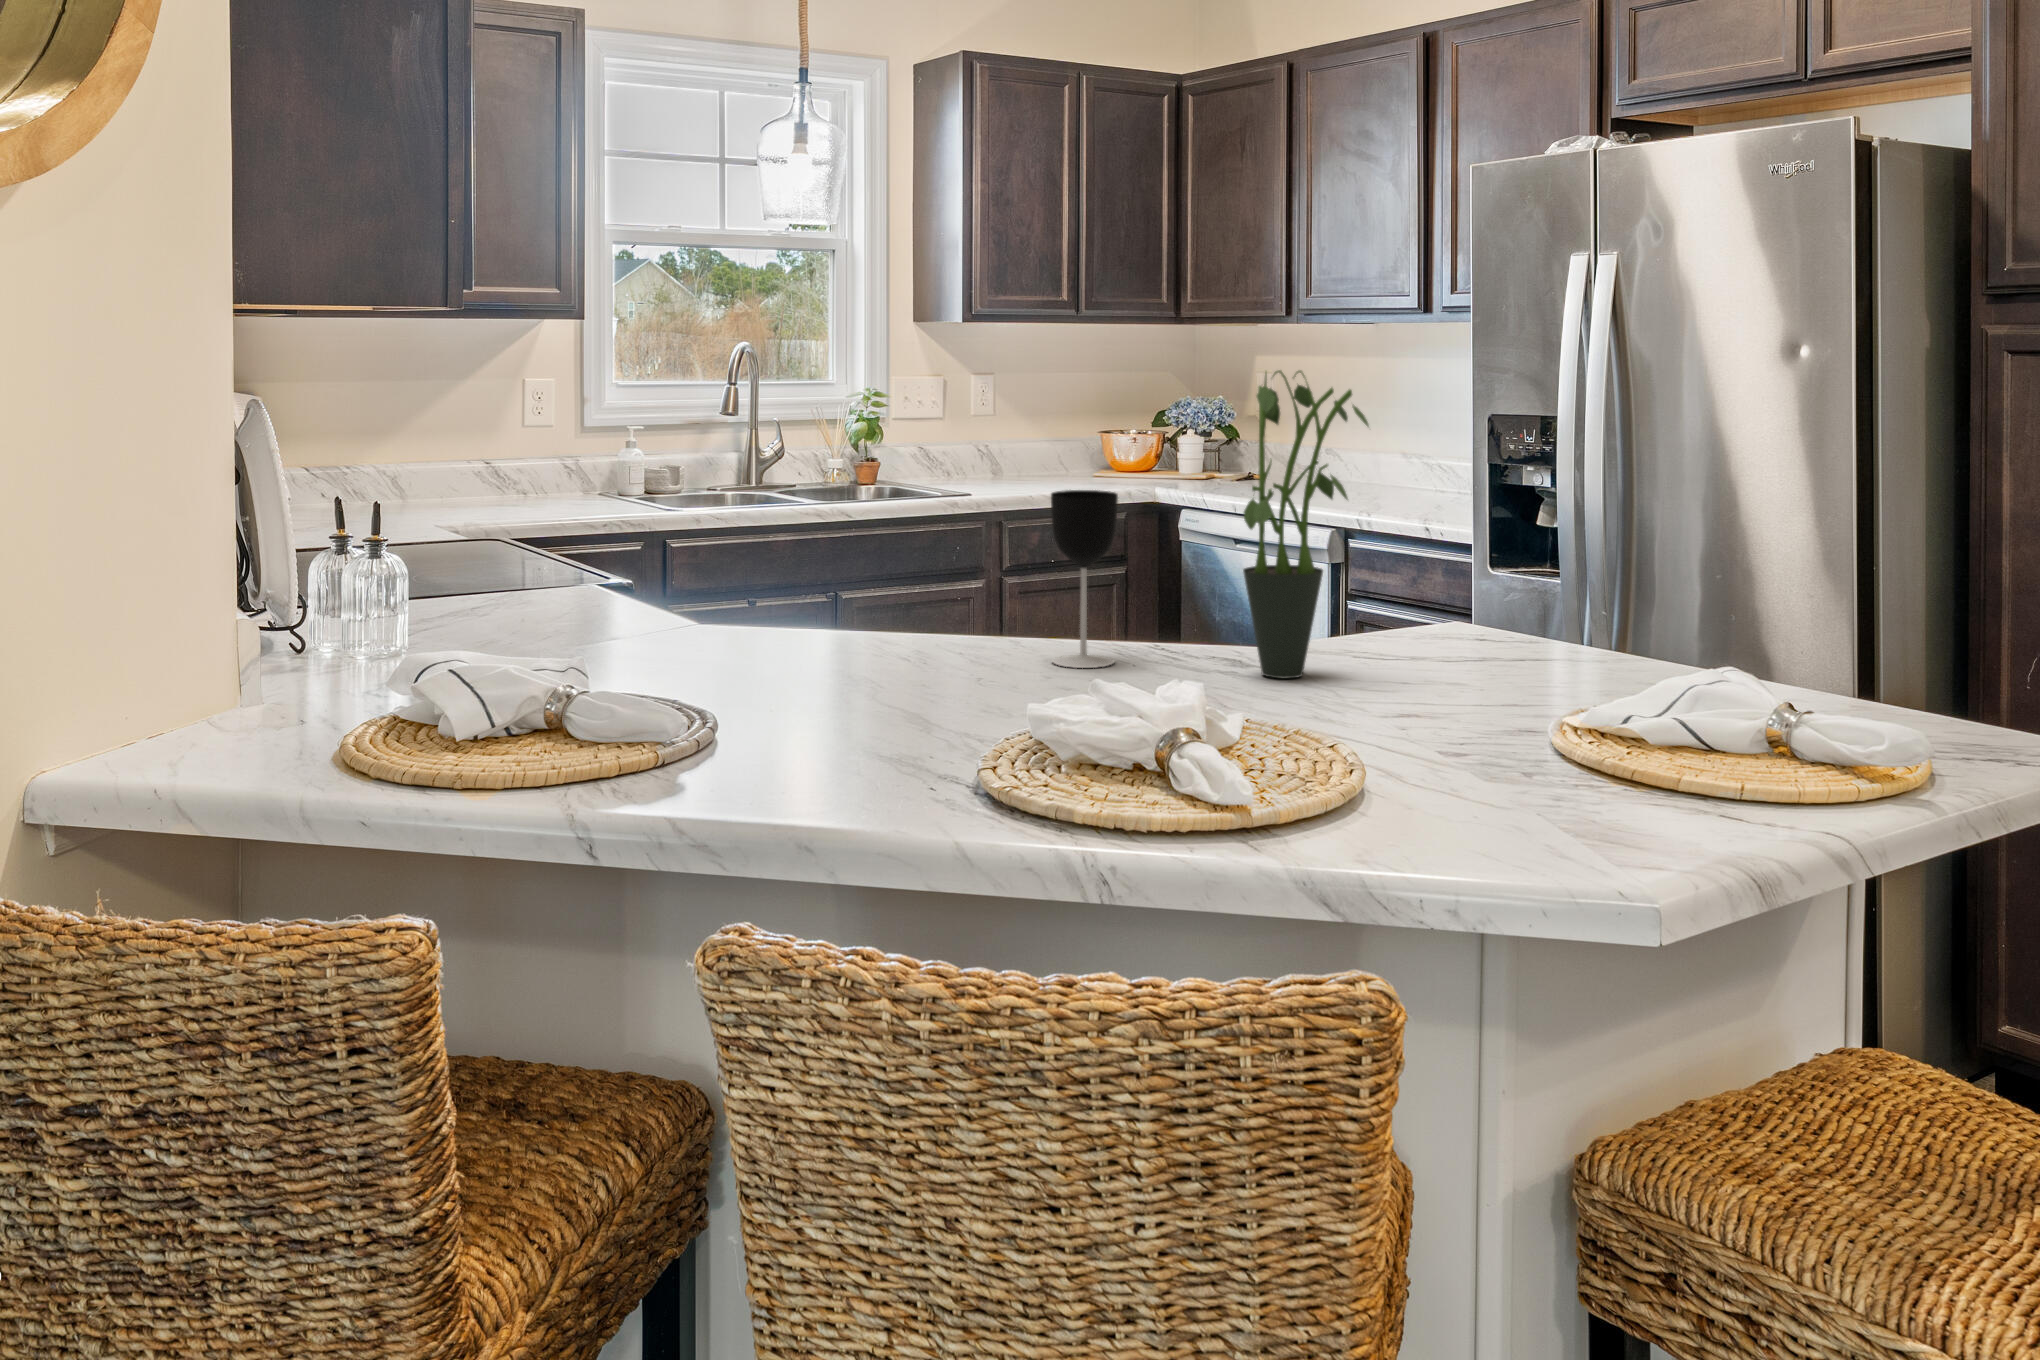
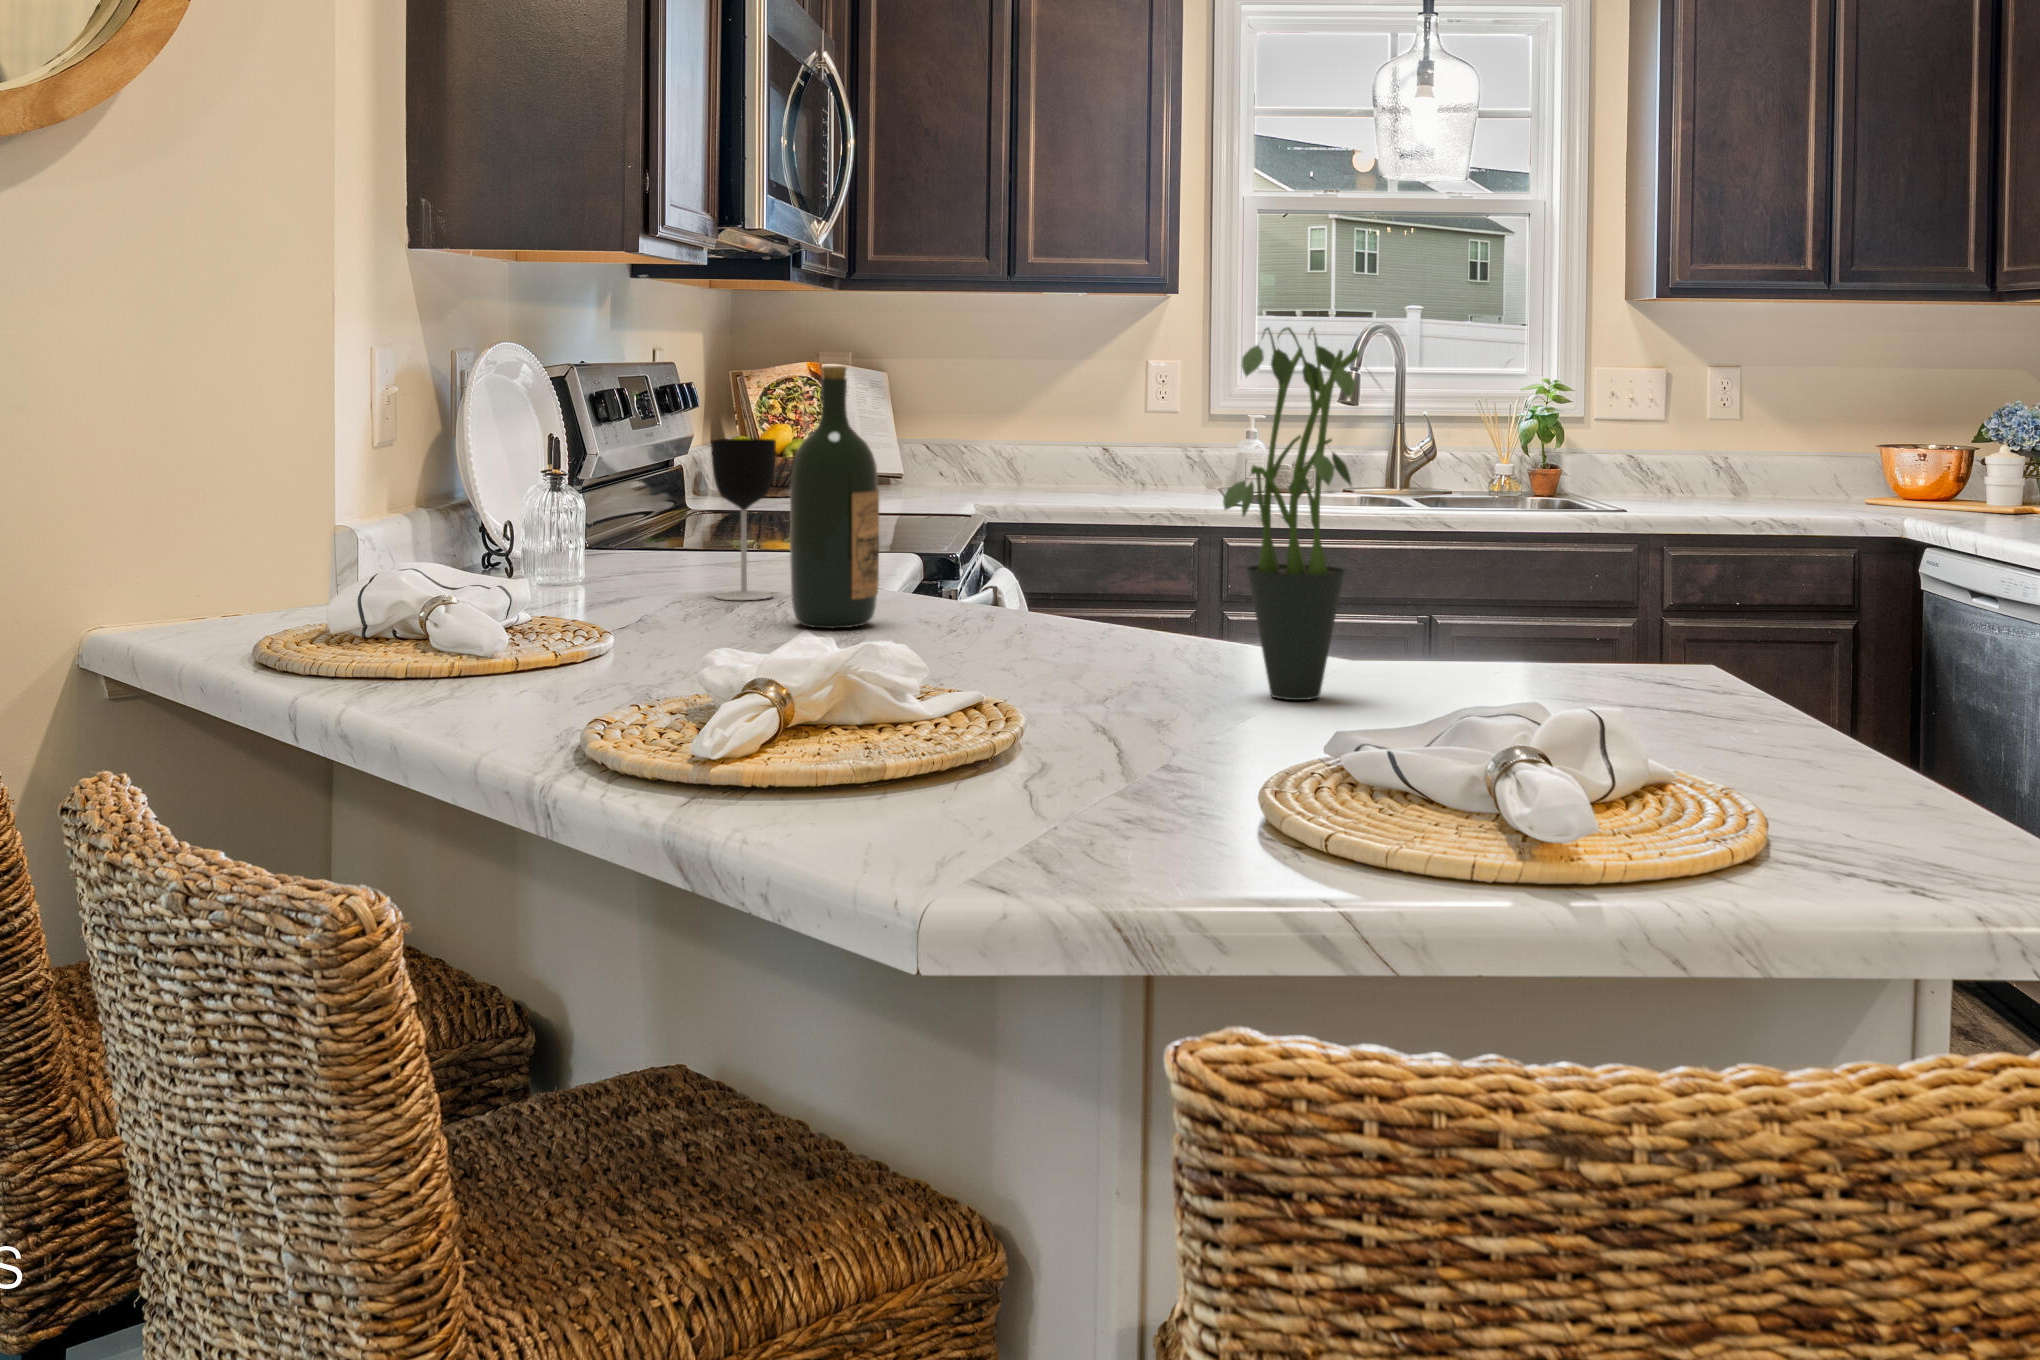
wine bottle: none [685,405,772,658] -> present [790,366,879,628]
wine glass: present [1051,490,1118,668] -> present [711,438,776,600]

